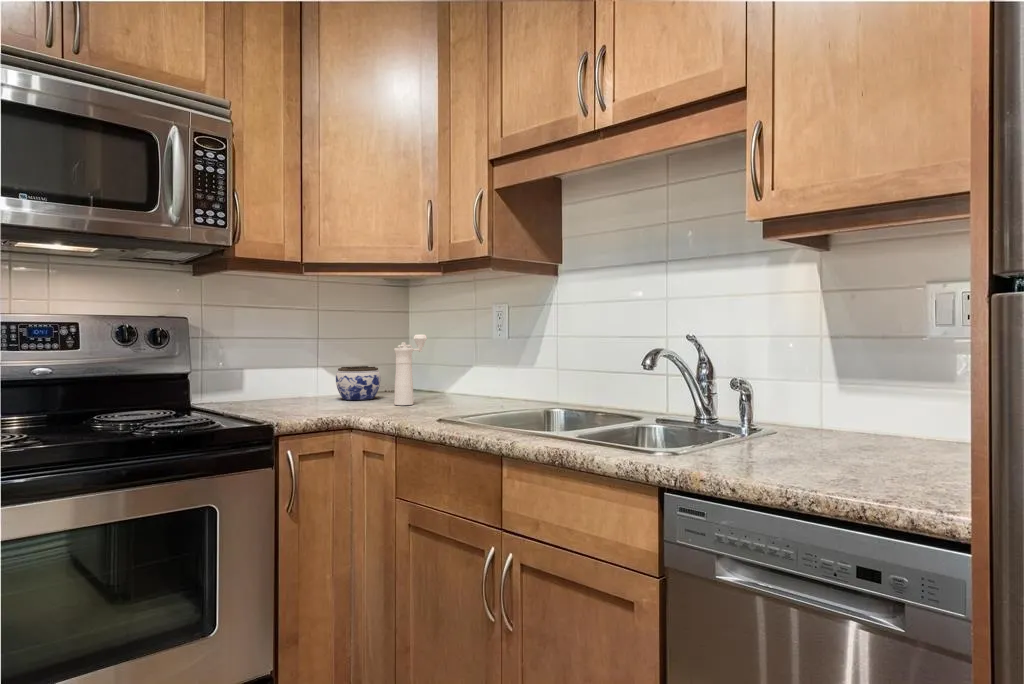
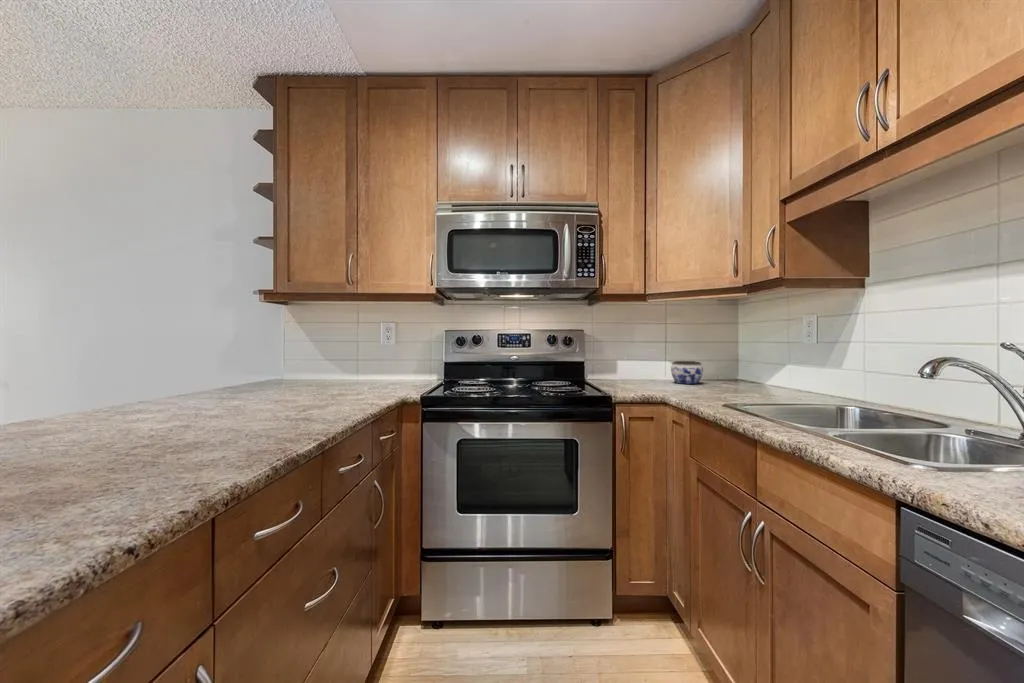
pepper mill: present [394,334,427,405] -> none [706,340,736,391]

